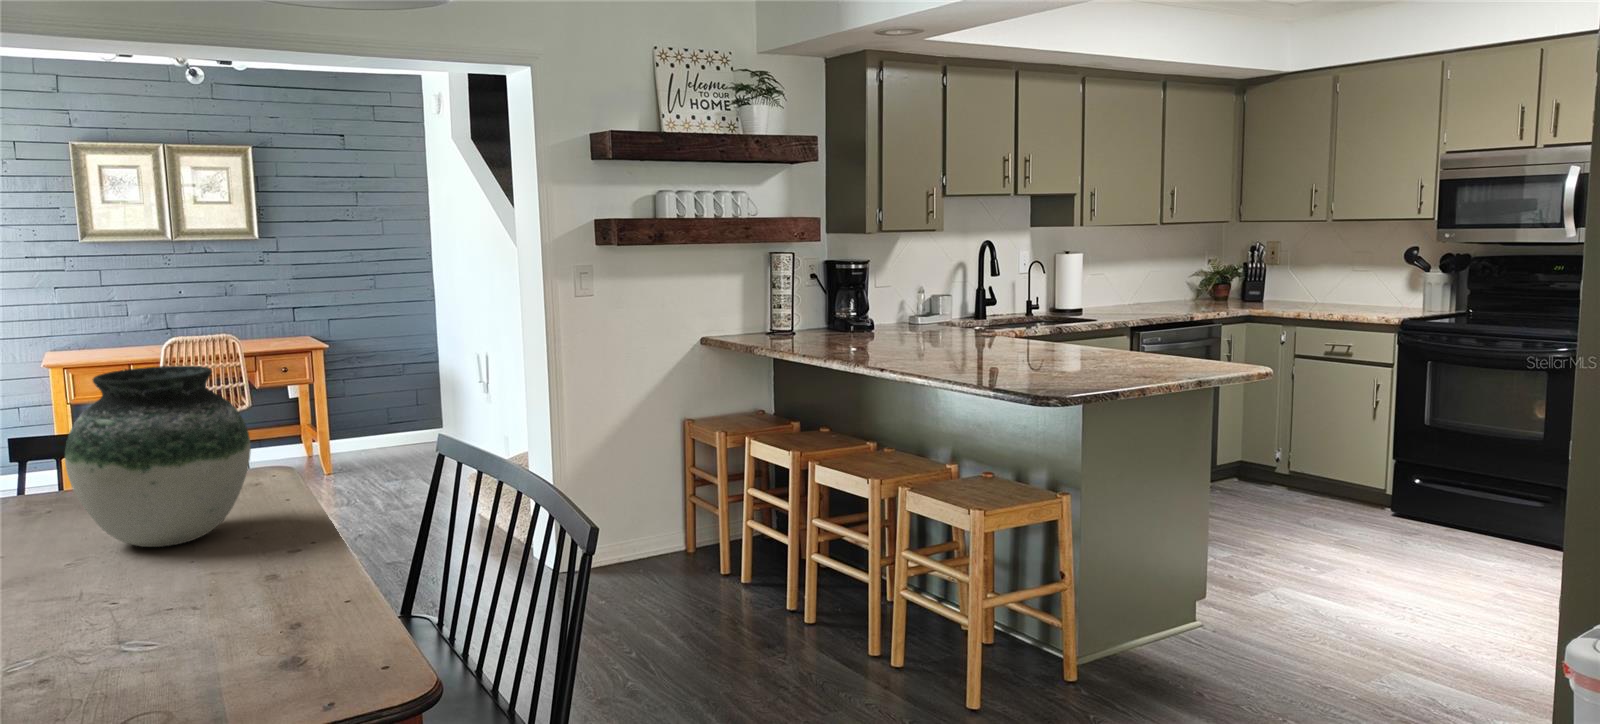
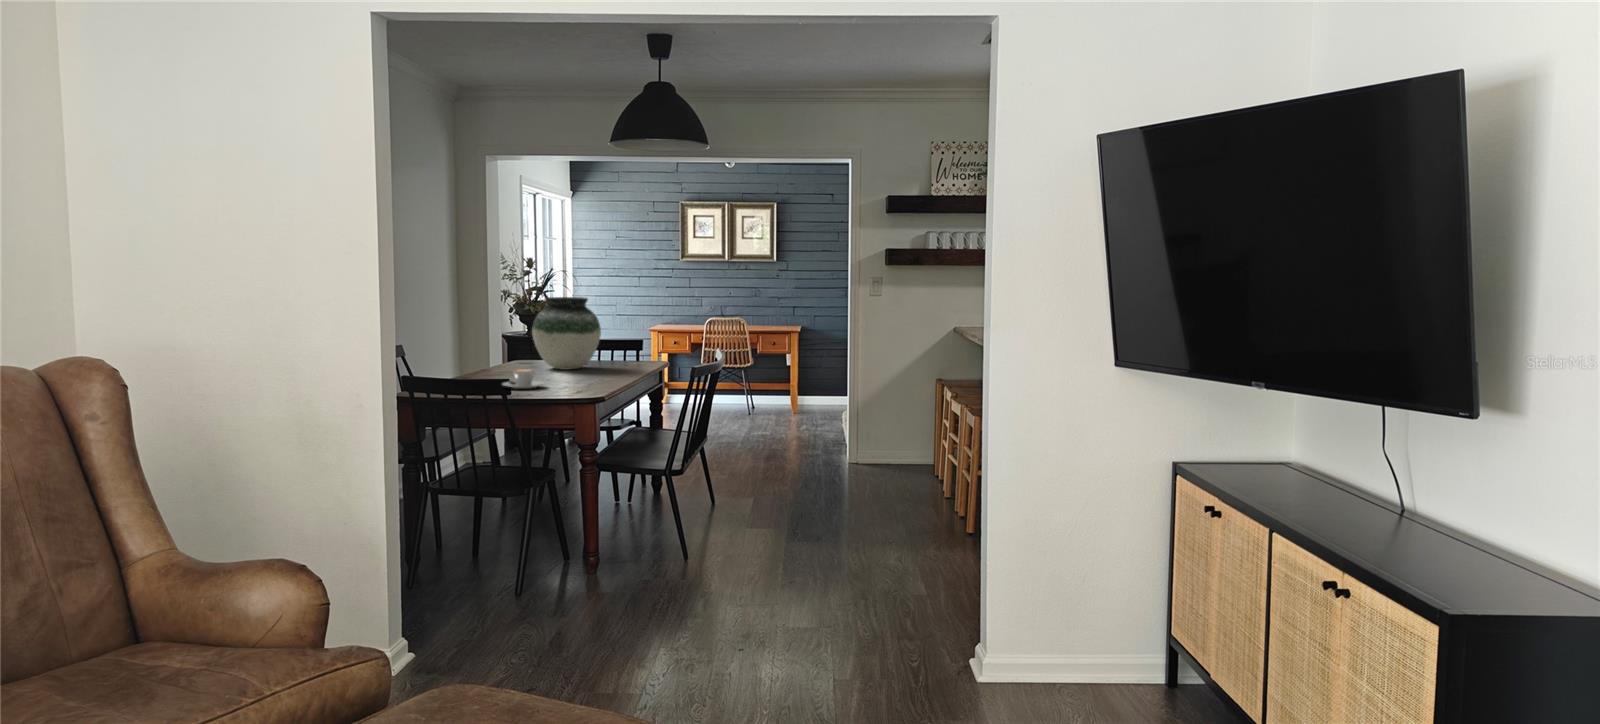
coffee cup: none [145,606,279,679] -> present [503,369,545,389]

